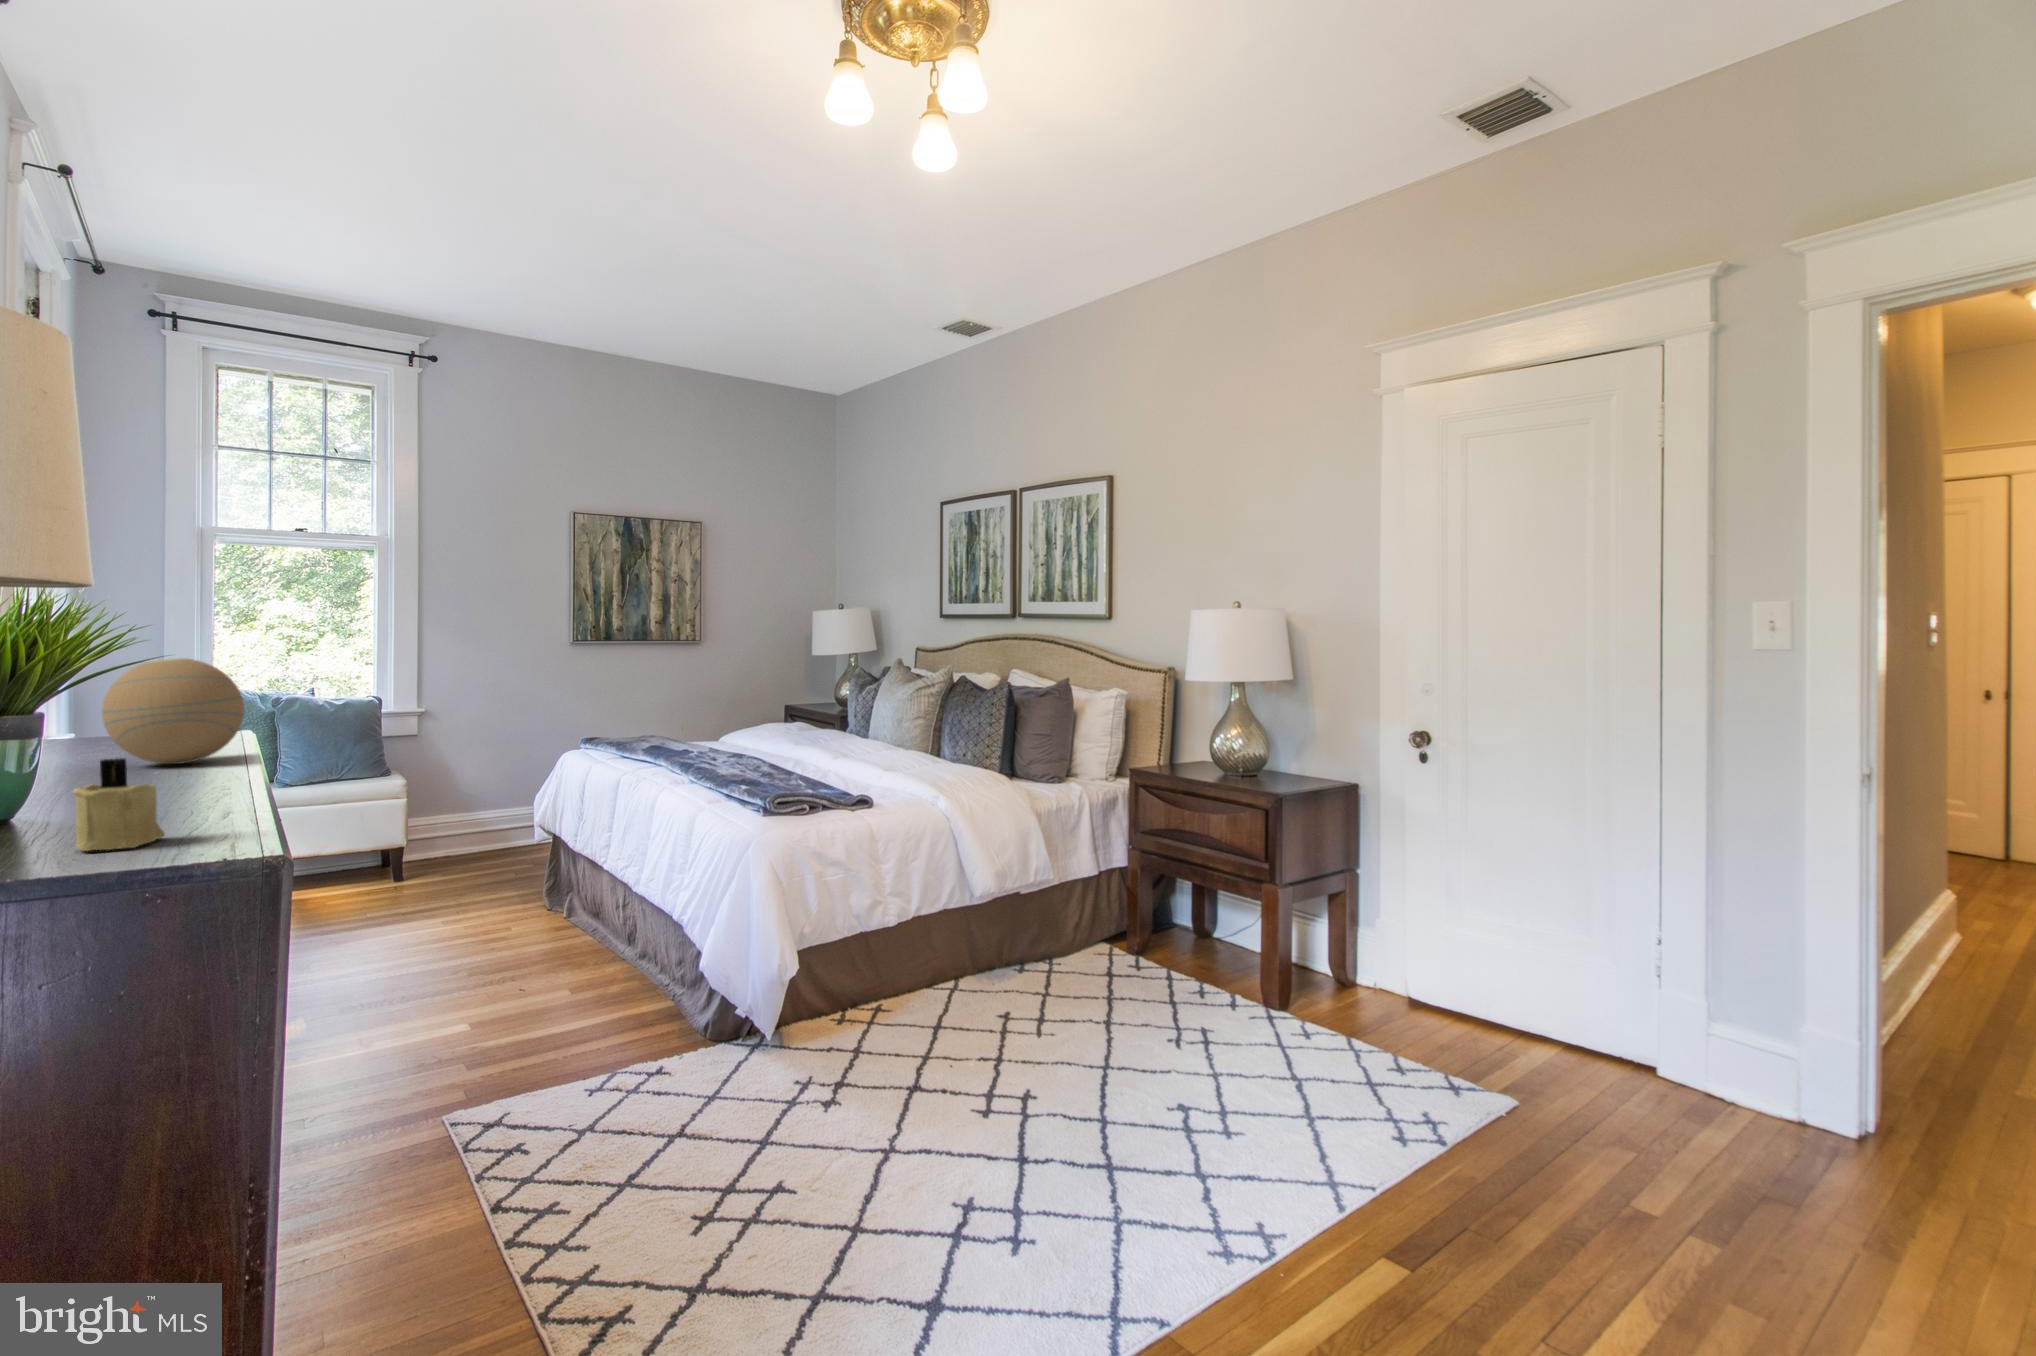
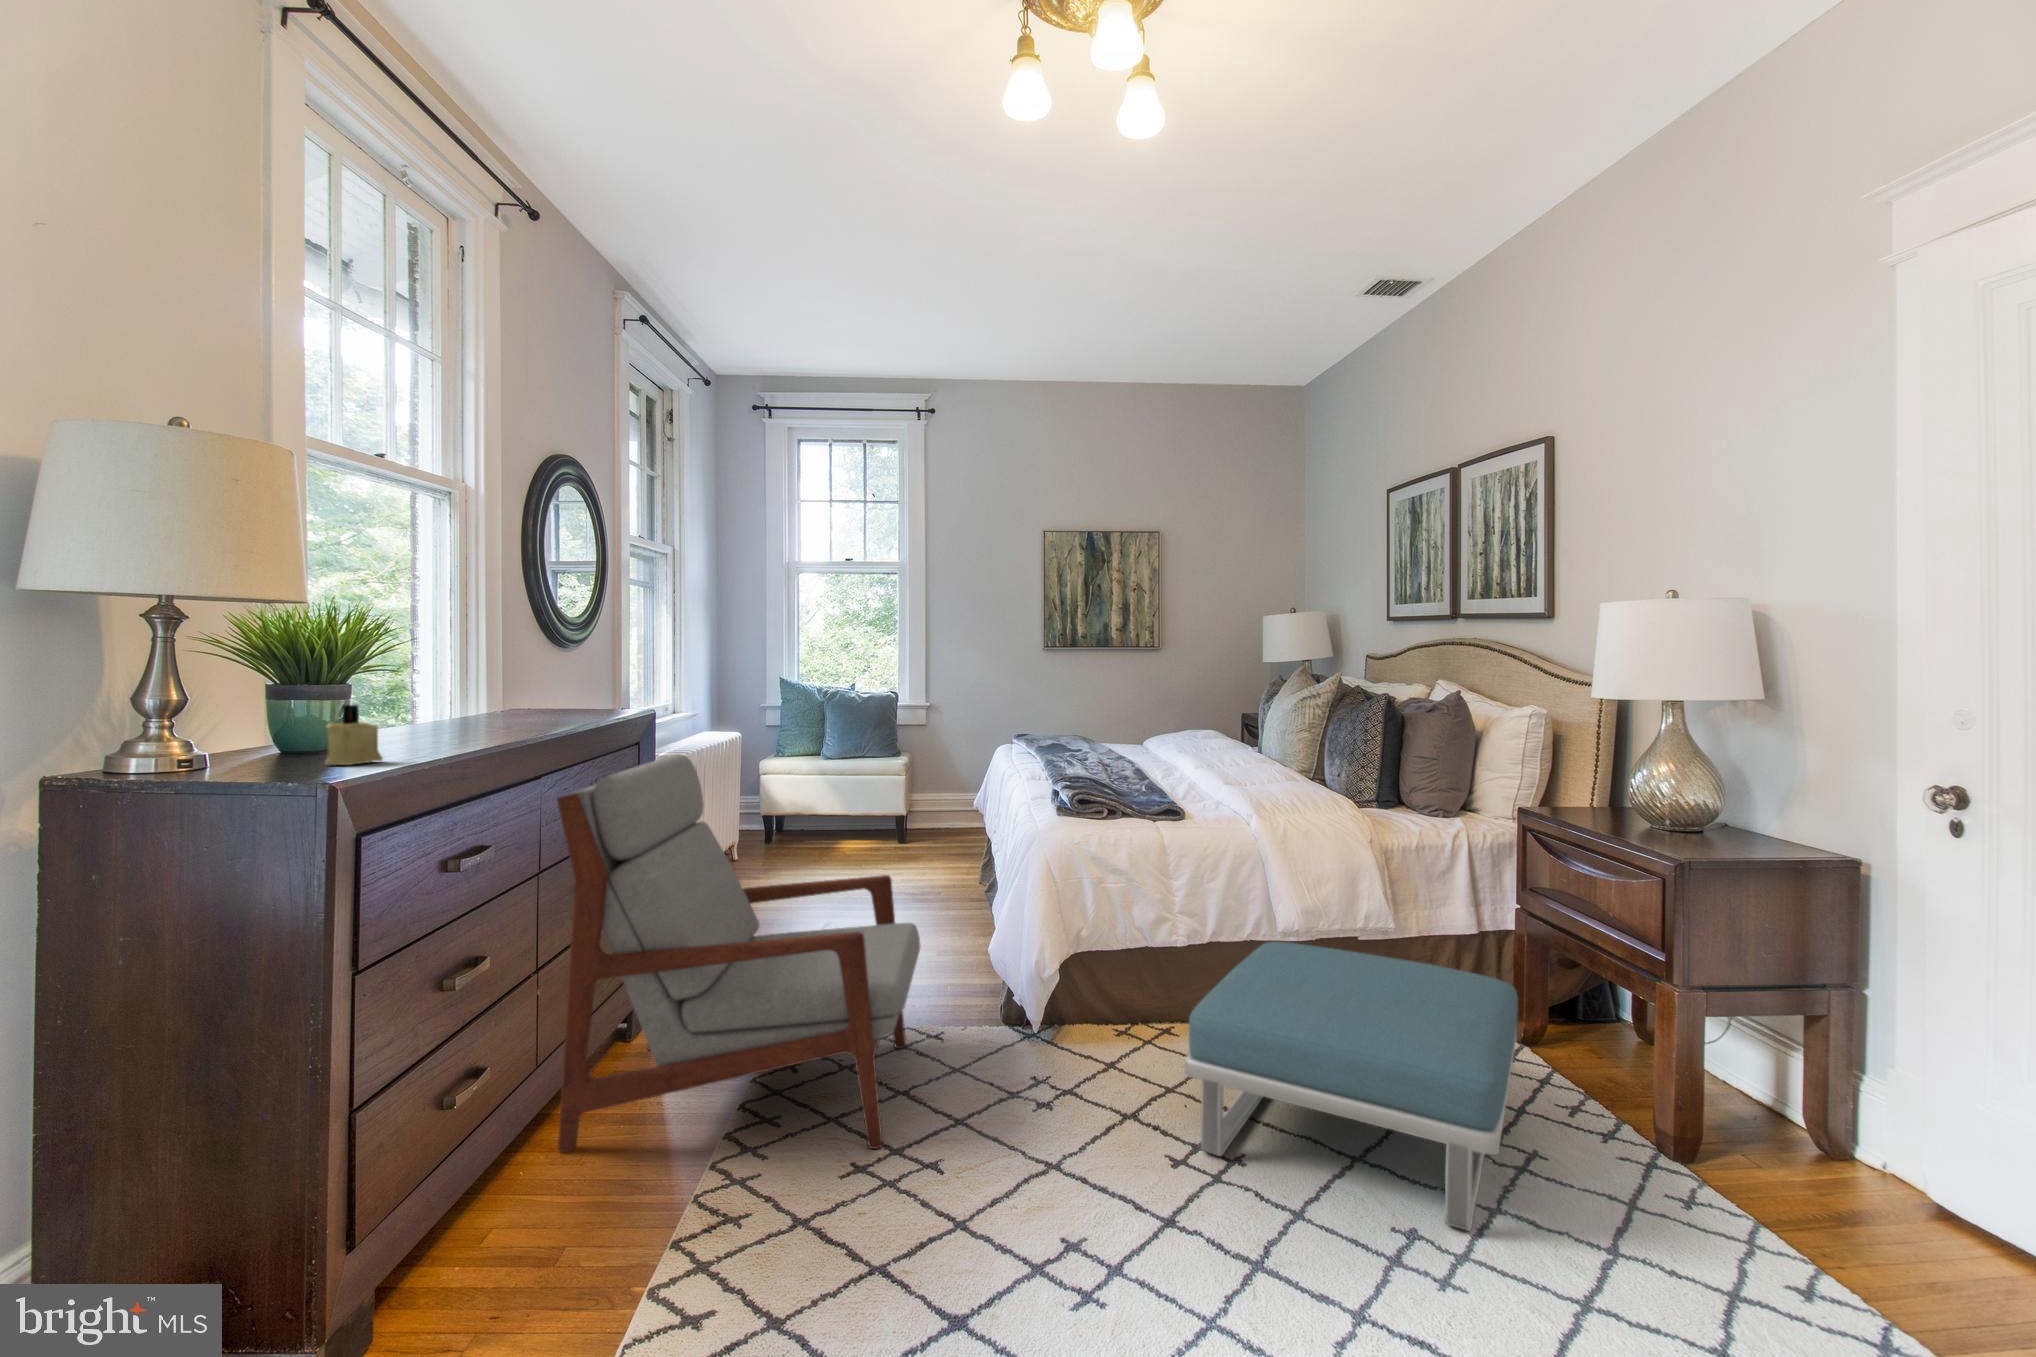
decorative orb: present [102,658,244,764] -> none [540,647,623,722]
armchair: none [262,797,719,1347] -> present [557,754,920,1152]
footstool: none [970,904,1221,1096] -> present [1185,942,1518,1231]

